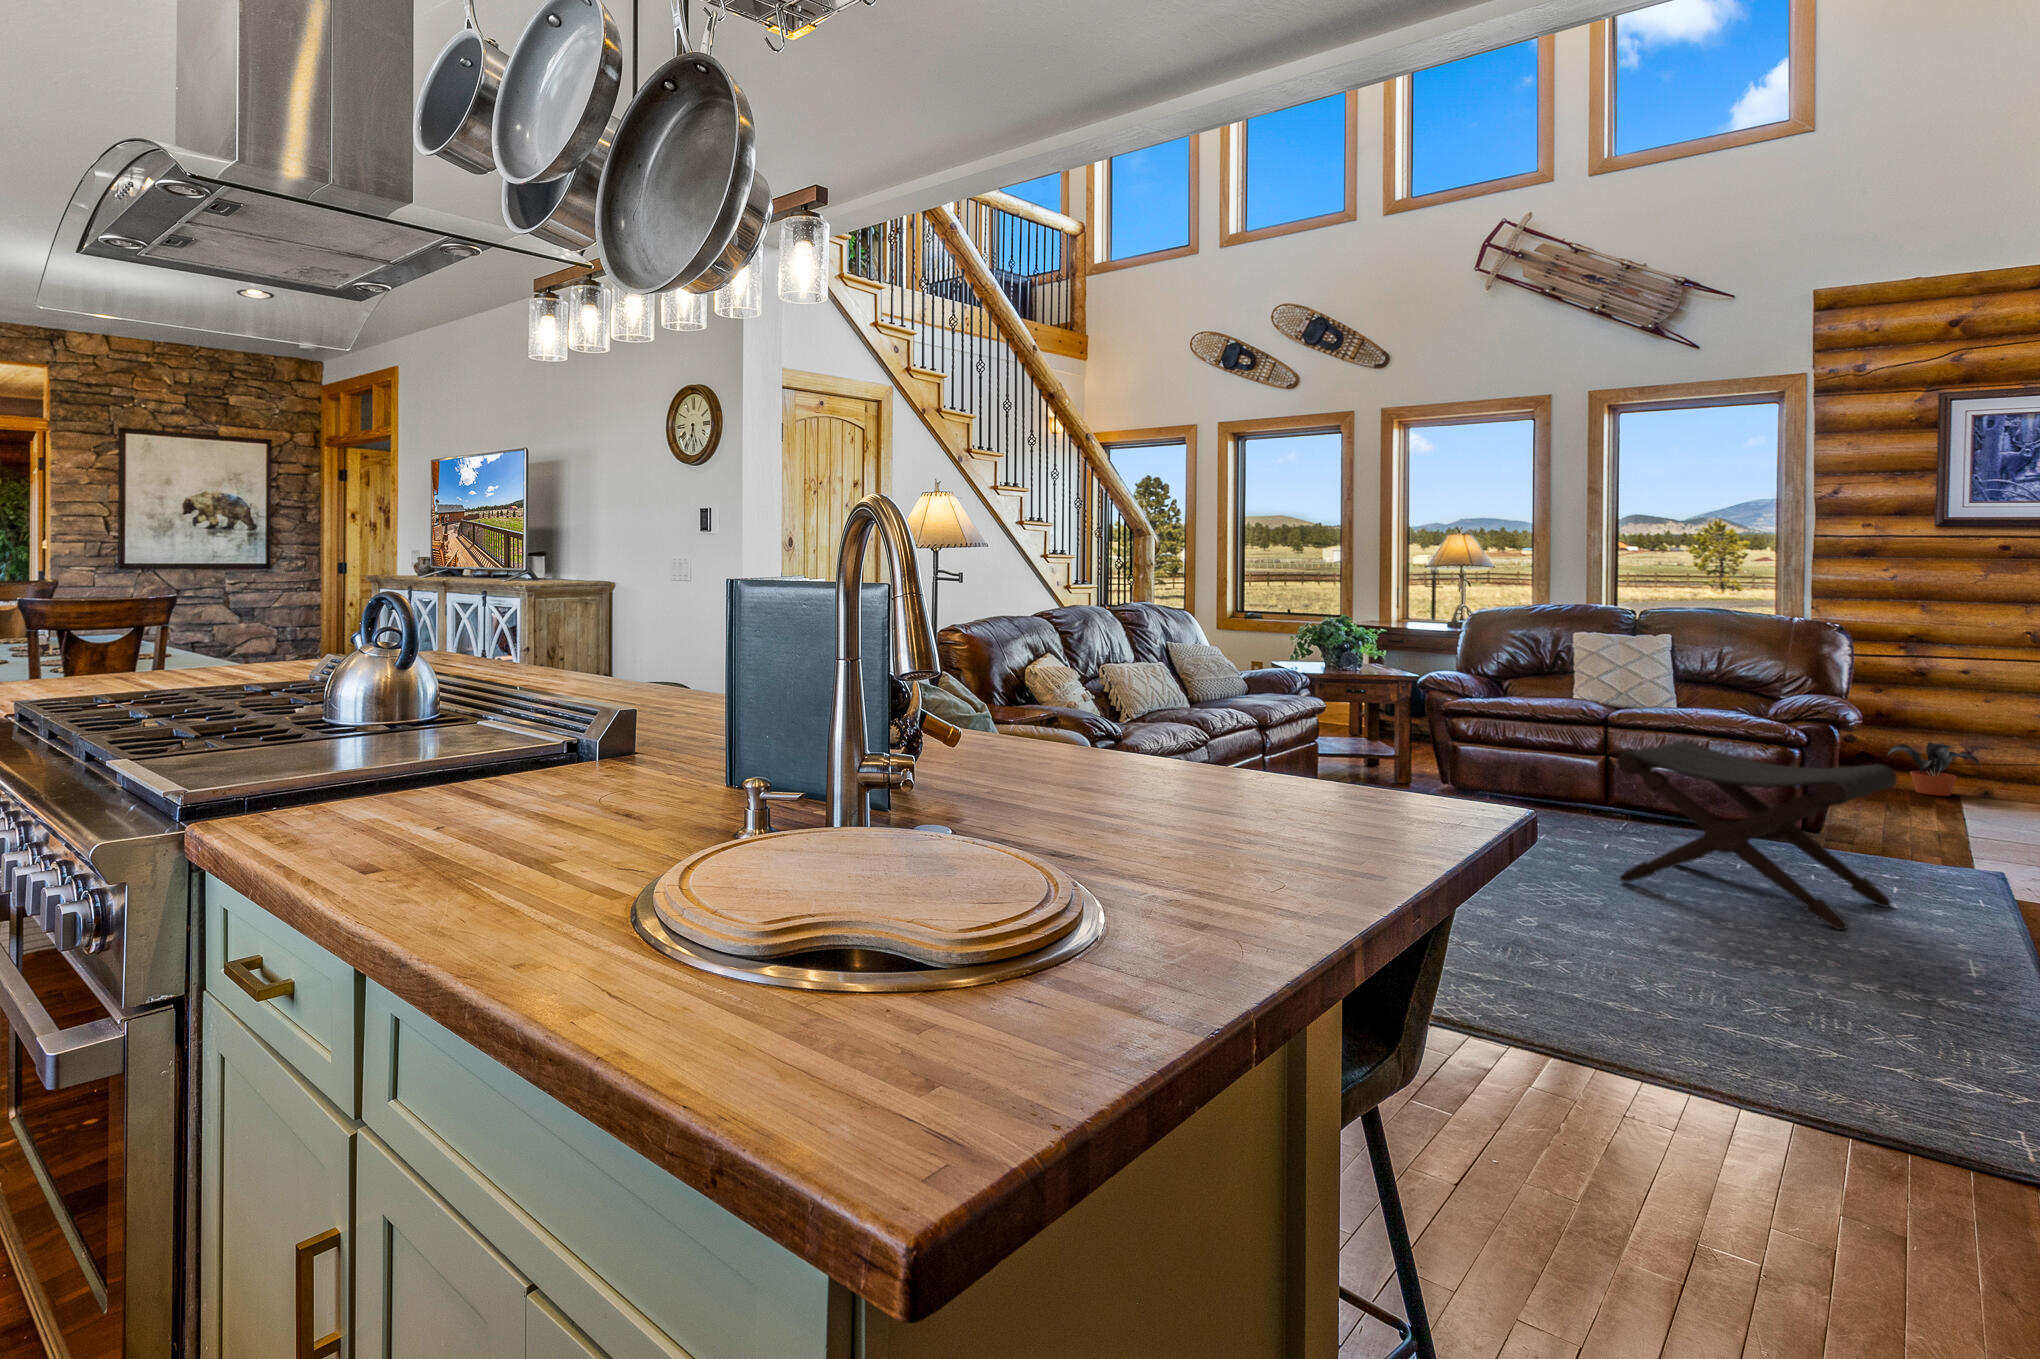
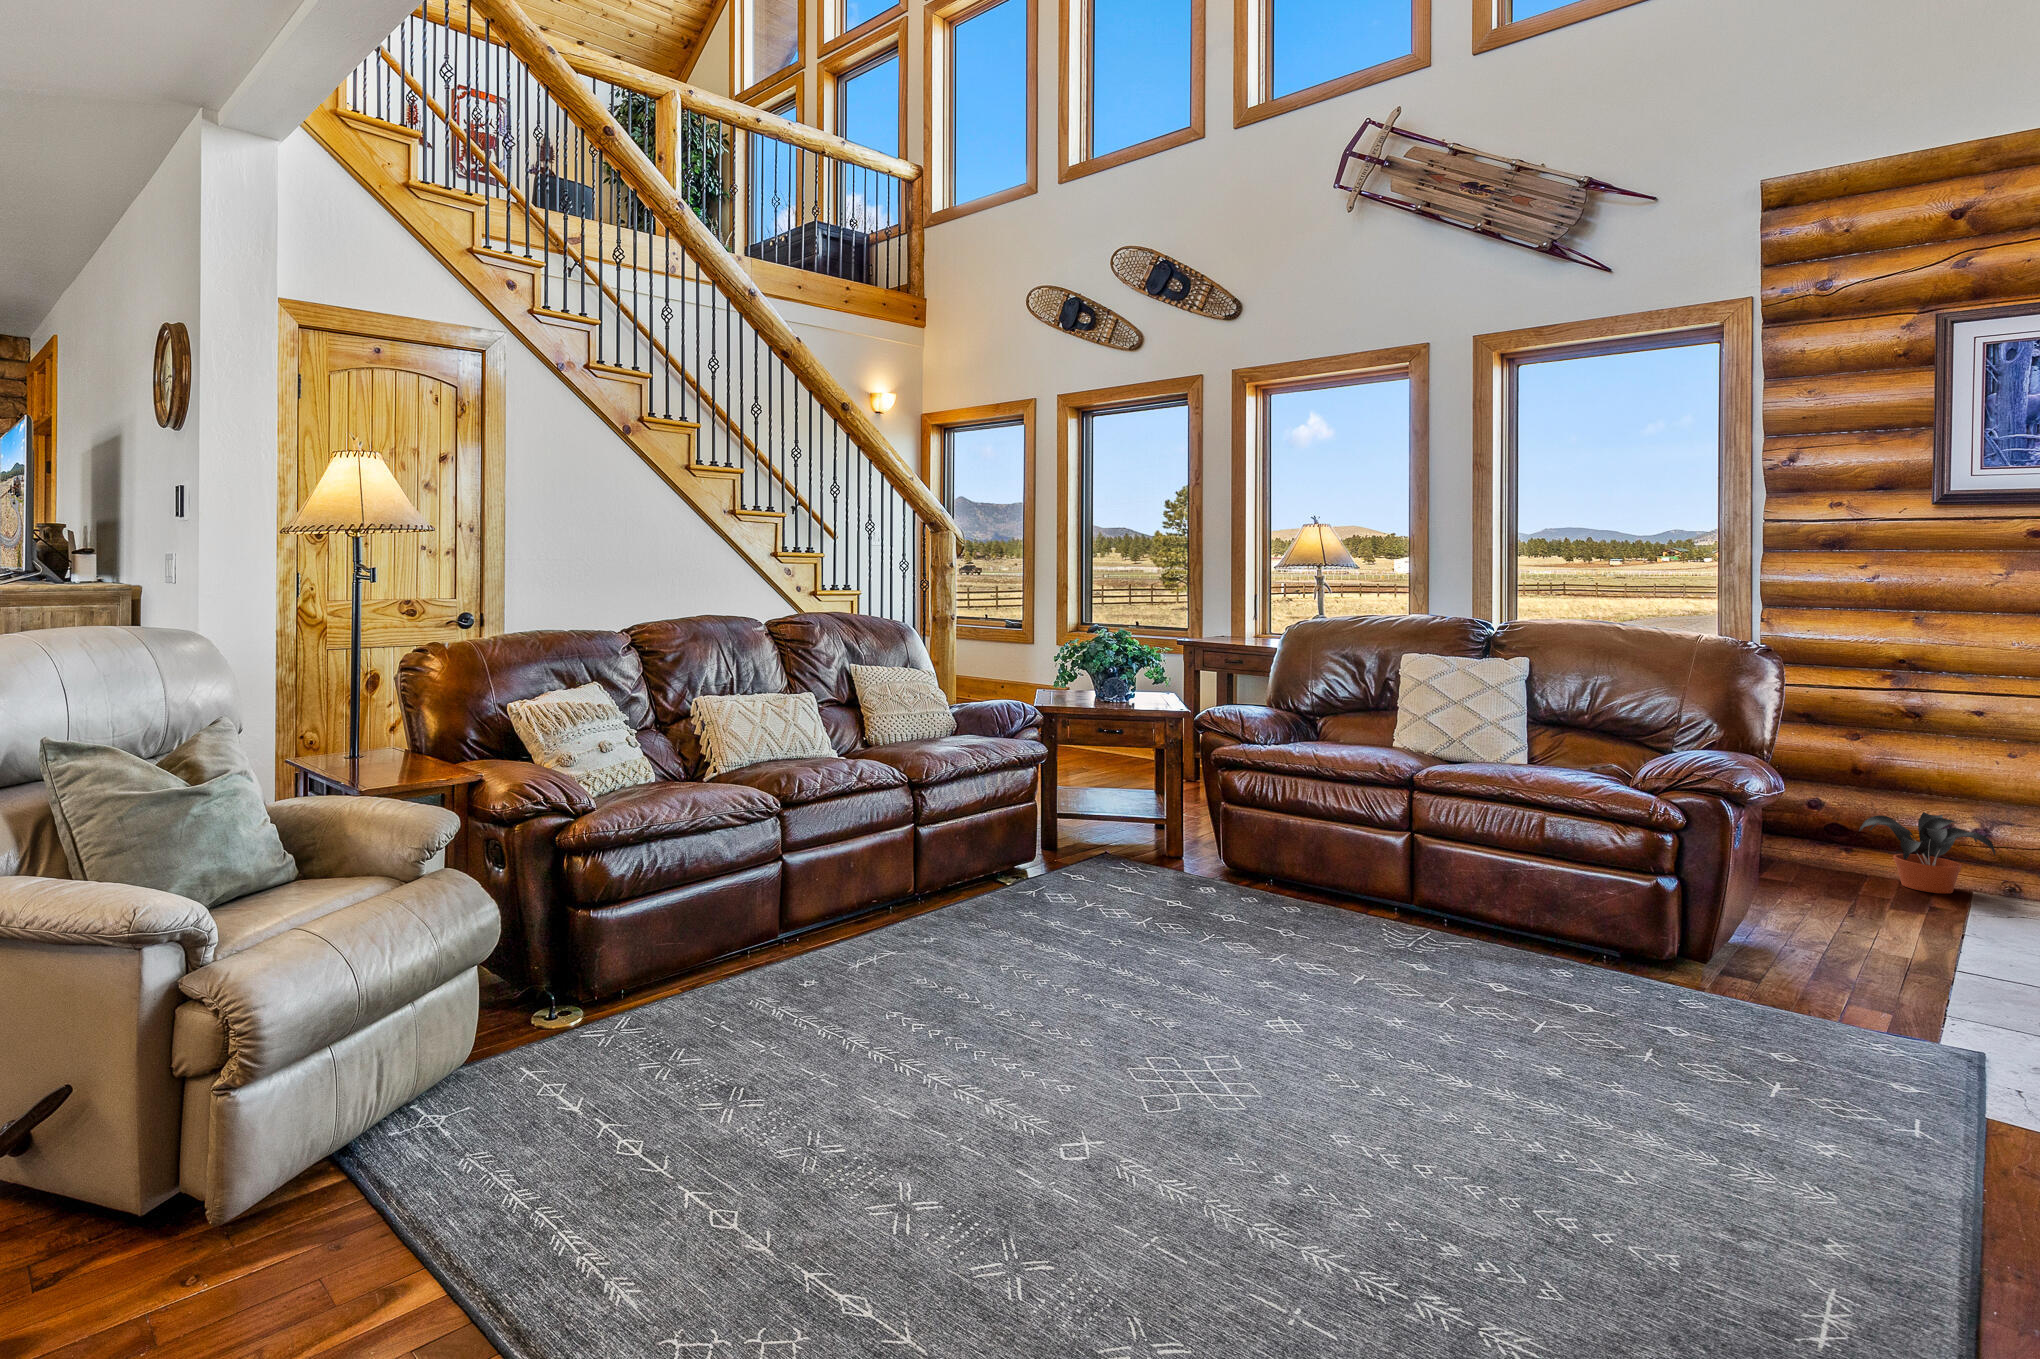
footstool: present [1617,741,1897,930] -> none [1307,831,1763,1215]

